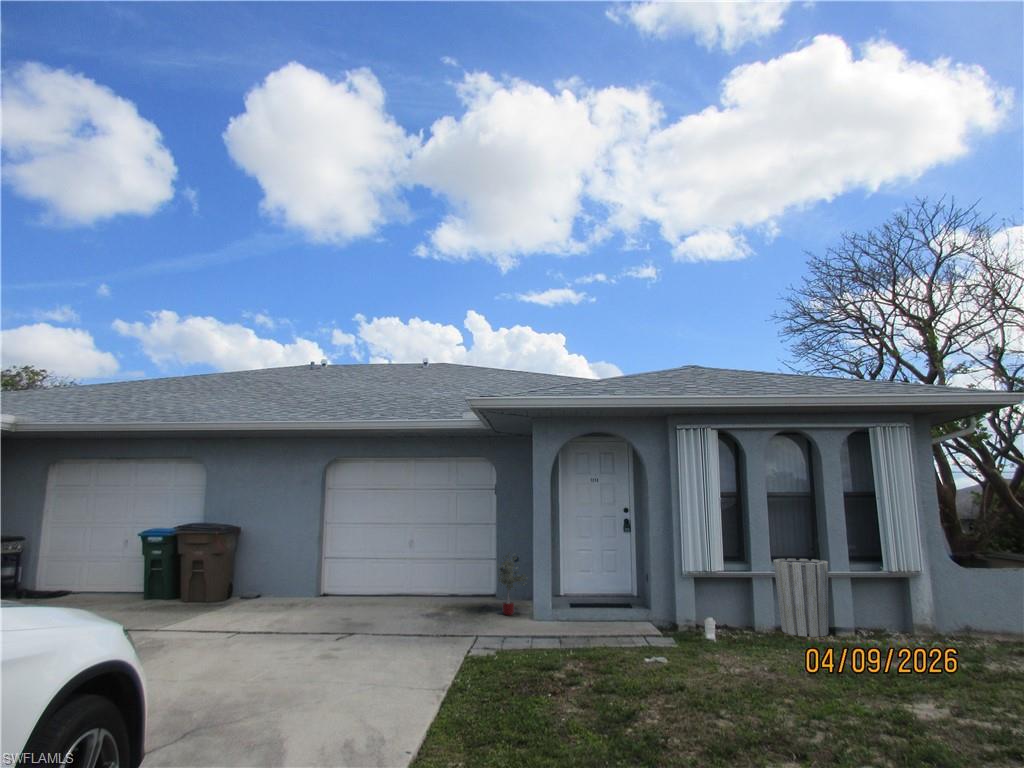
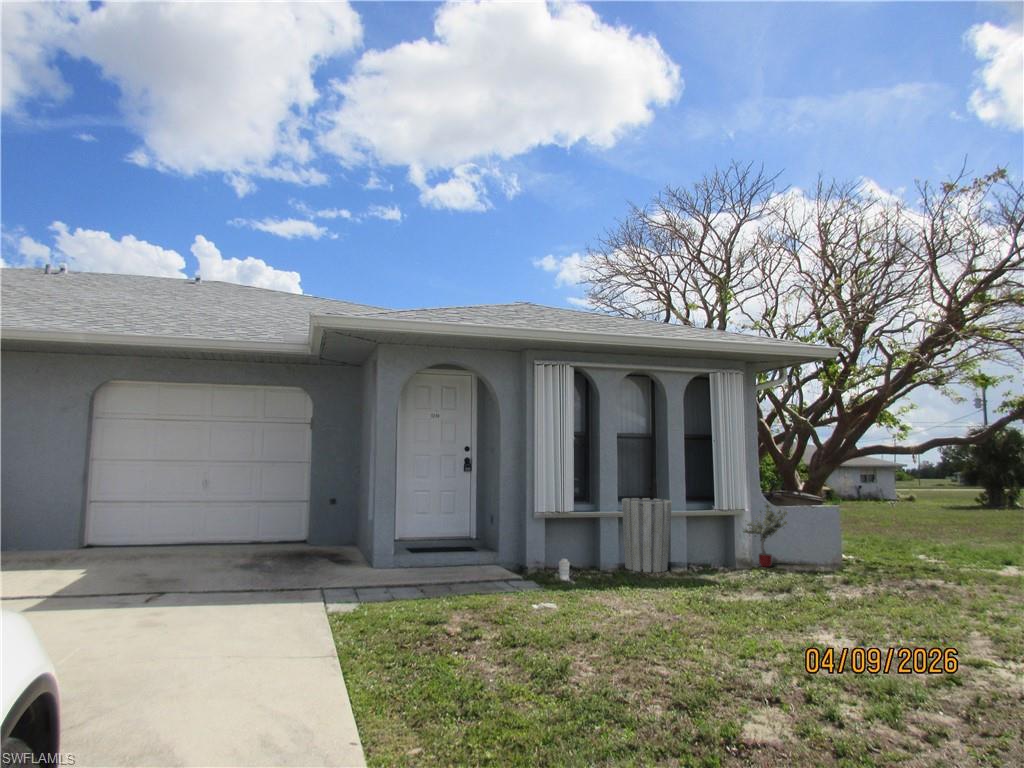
potted tree: present [497,552,528,615] -> present [743,502,788,567]

